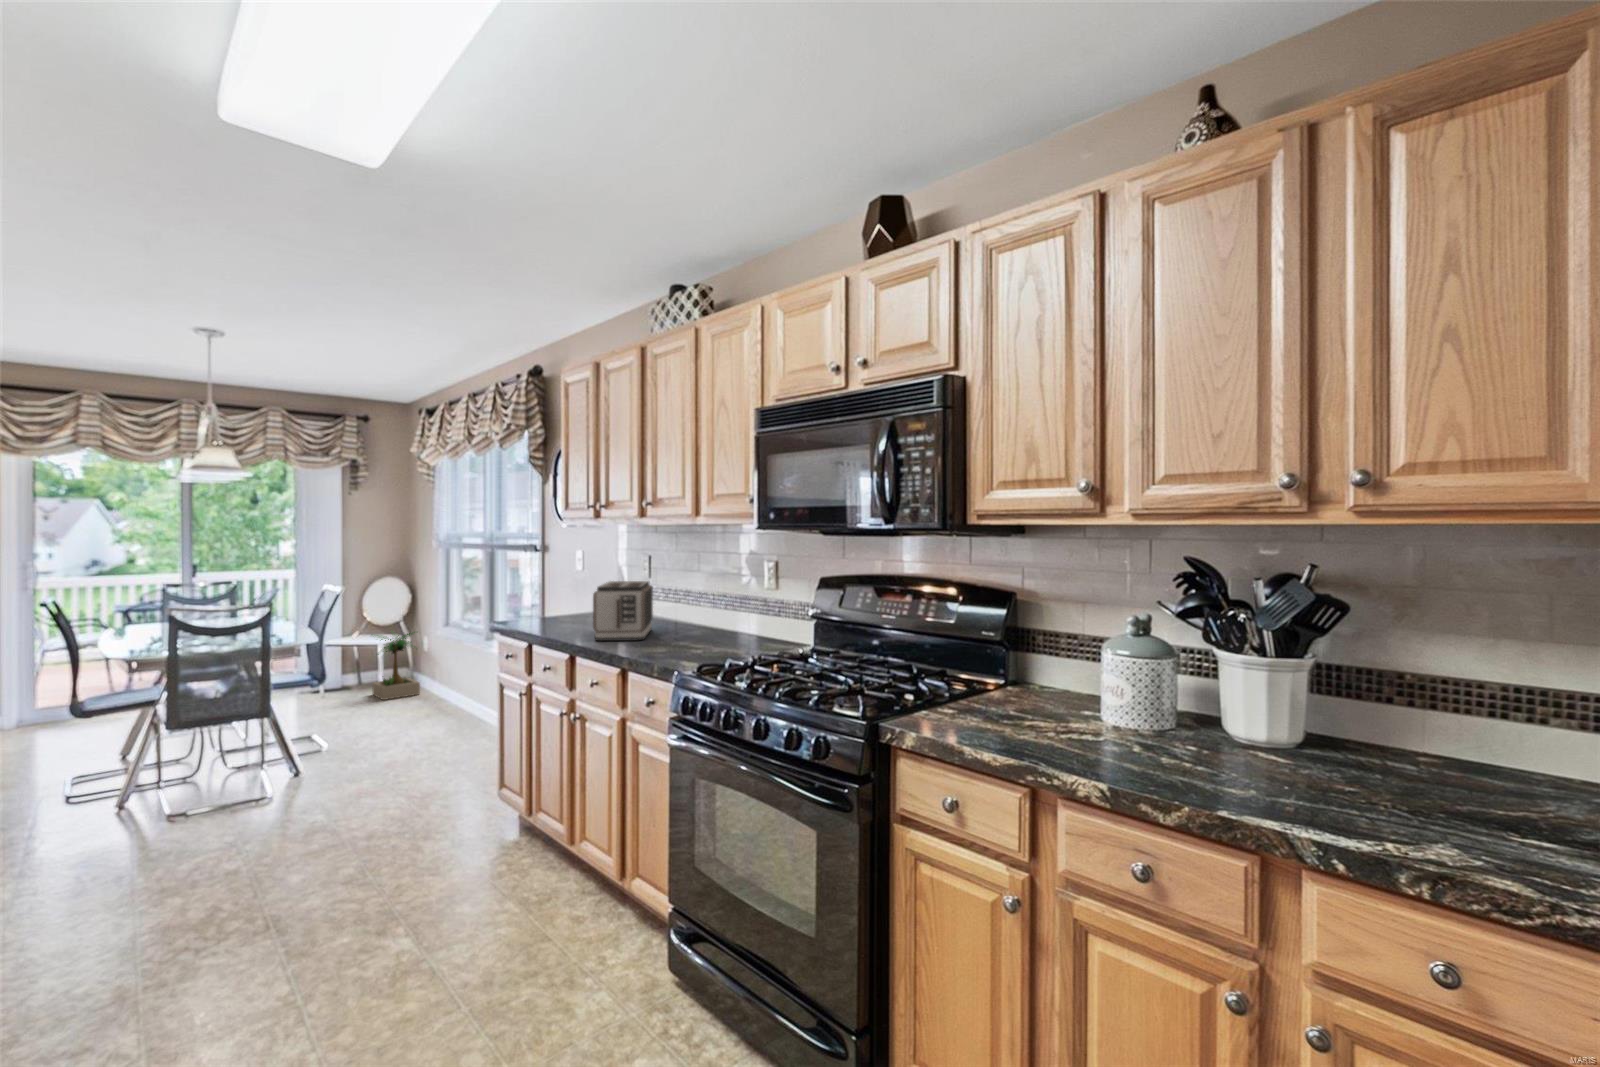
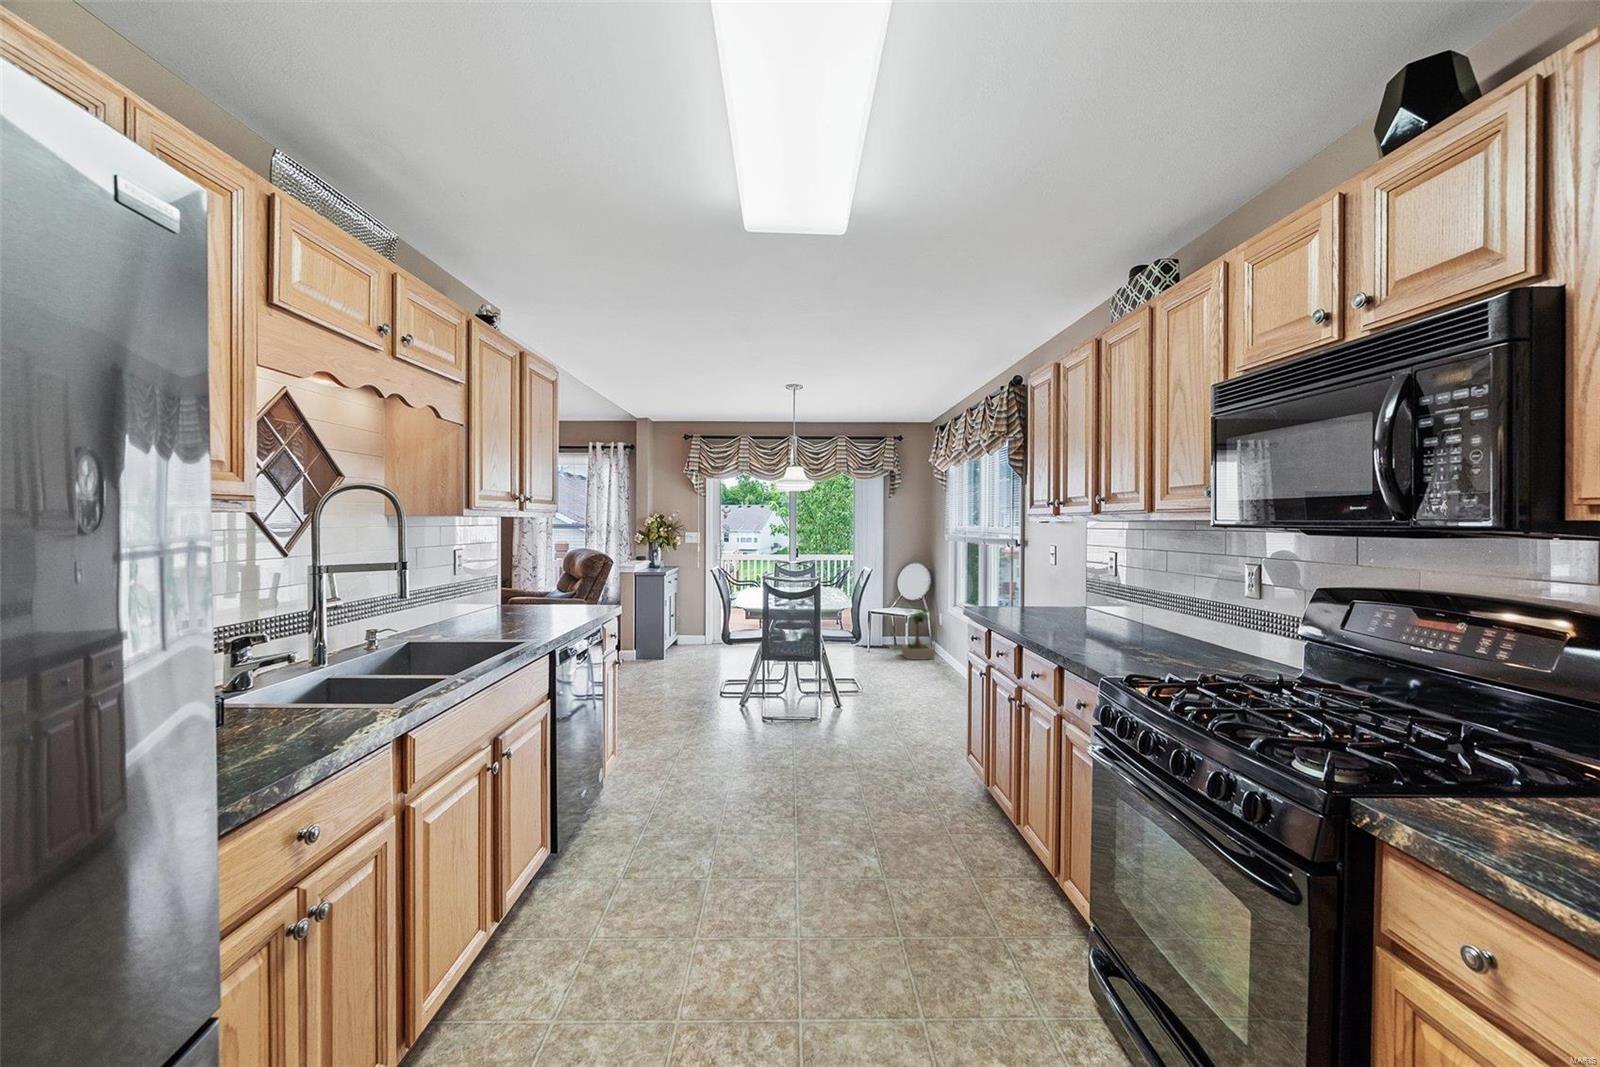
toaster: present [593,581,653,641] -> none [1038,577,1108,638]

